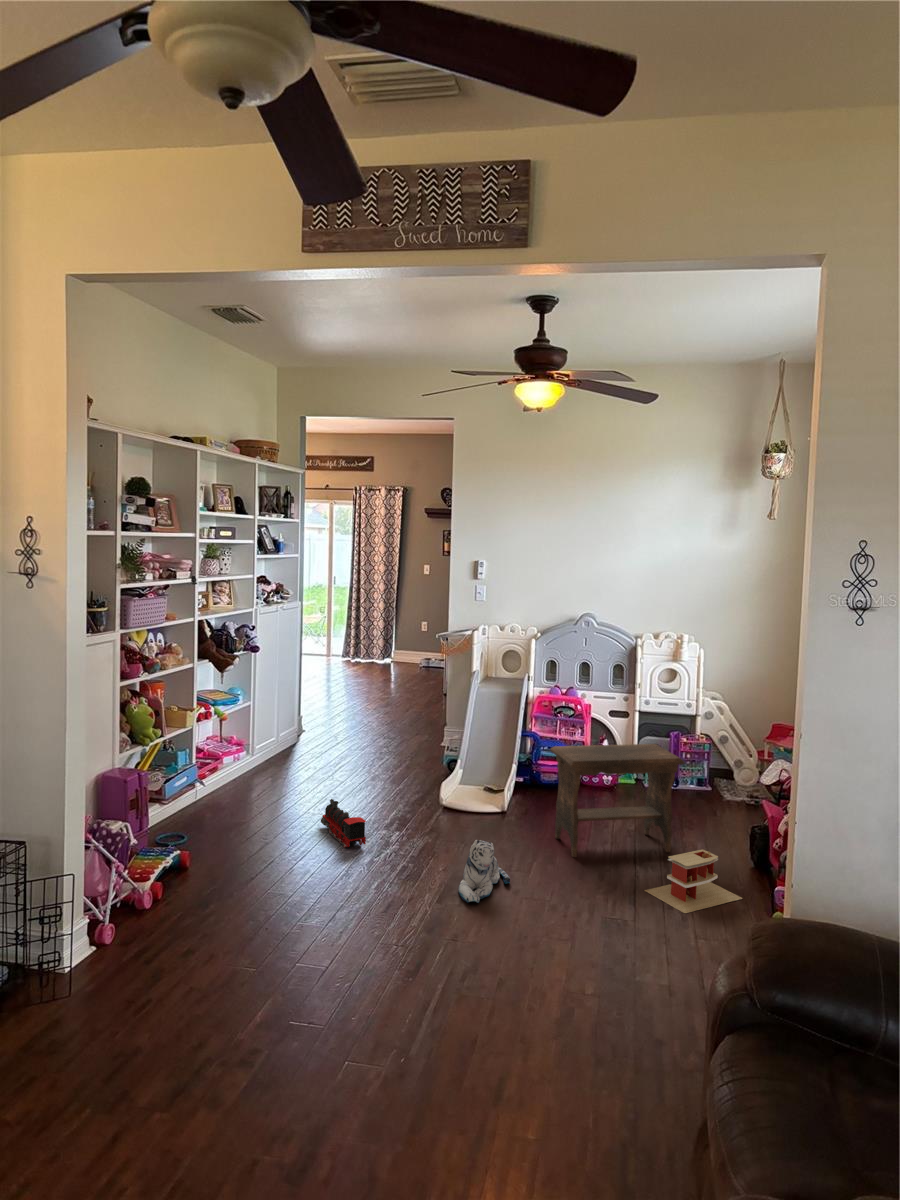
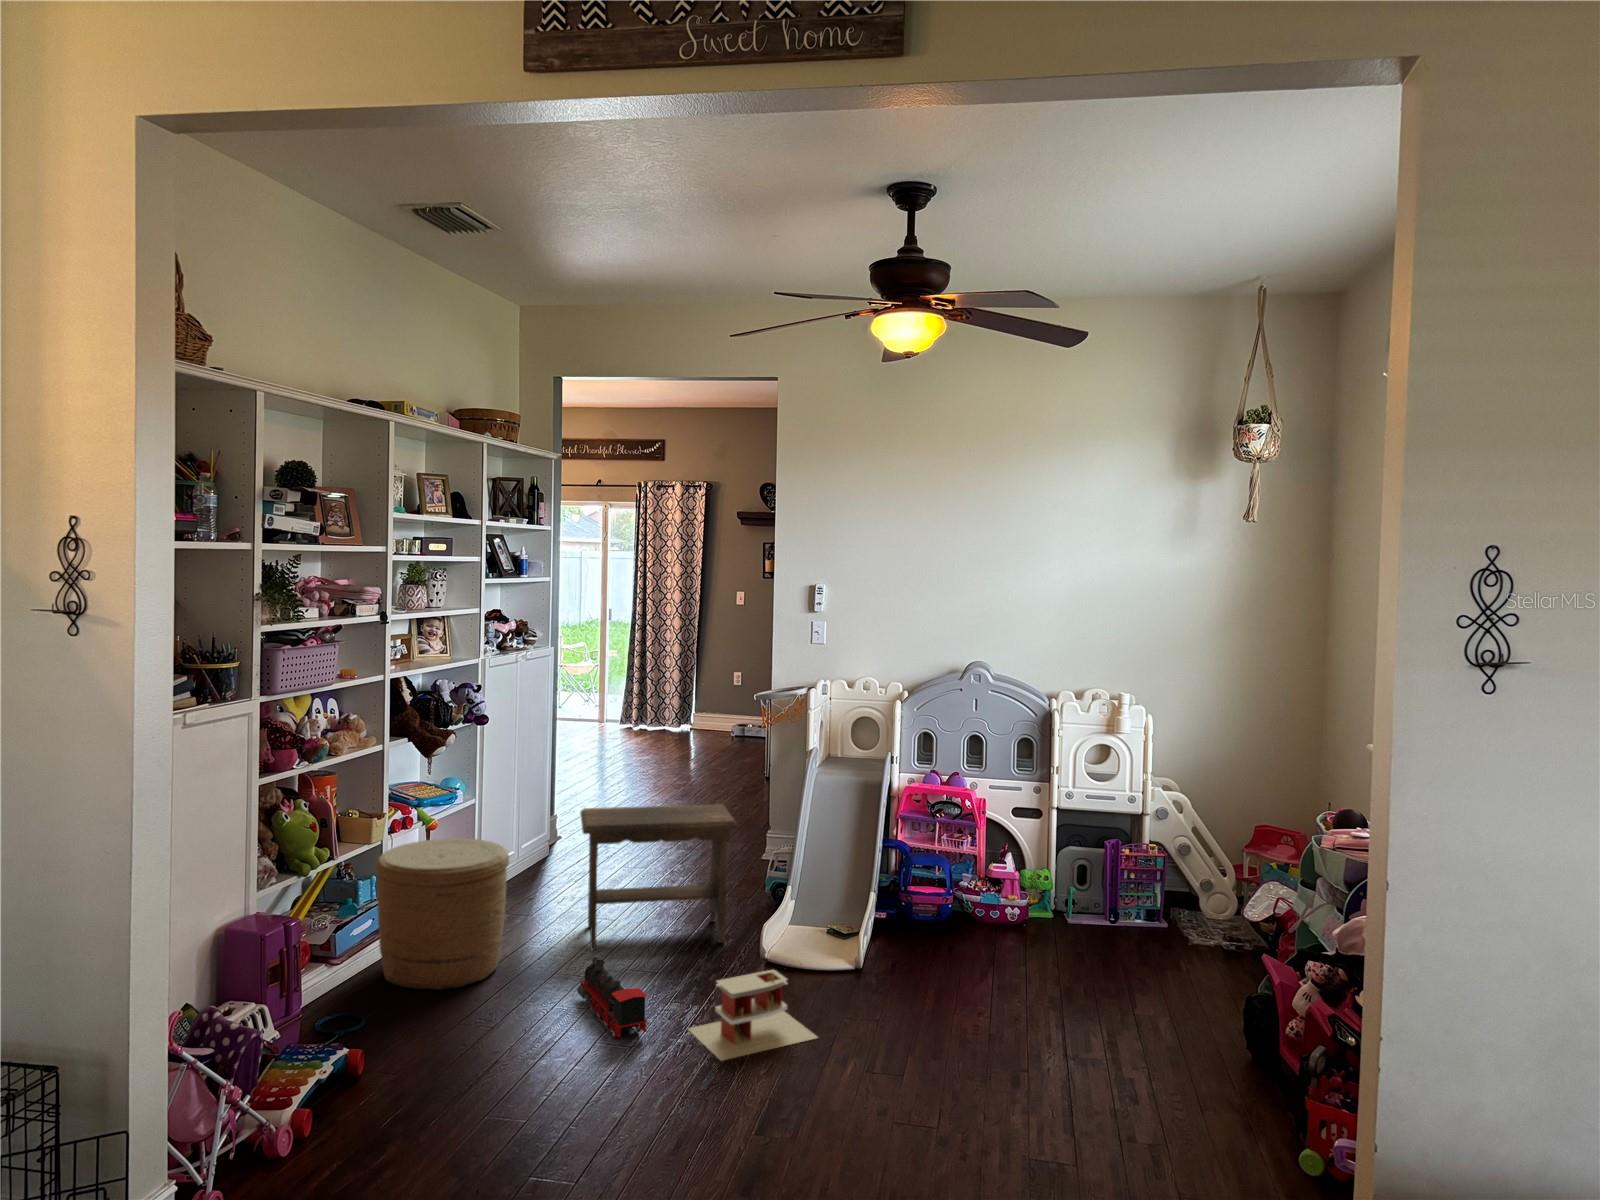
woven basket: none [190,725,275,820] -> present [375,838,509,990]
footstool: present [550,744,685,857] -> present [580,804,738,950]
plush toy: present [458,840,510,903] -> none [793,1032,876,1140]
toy house: present [645,850,742,913] -> present [688,970,817,1061]

